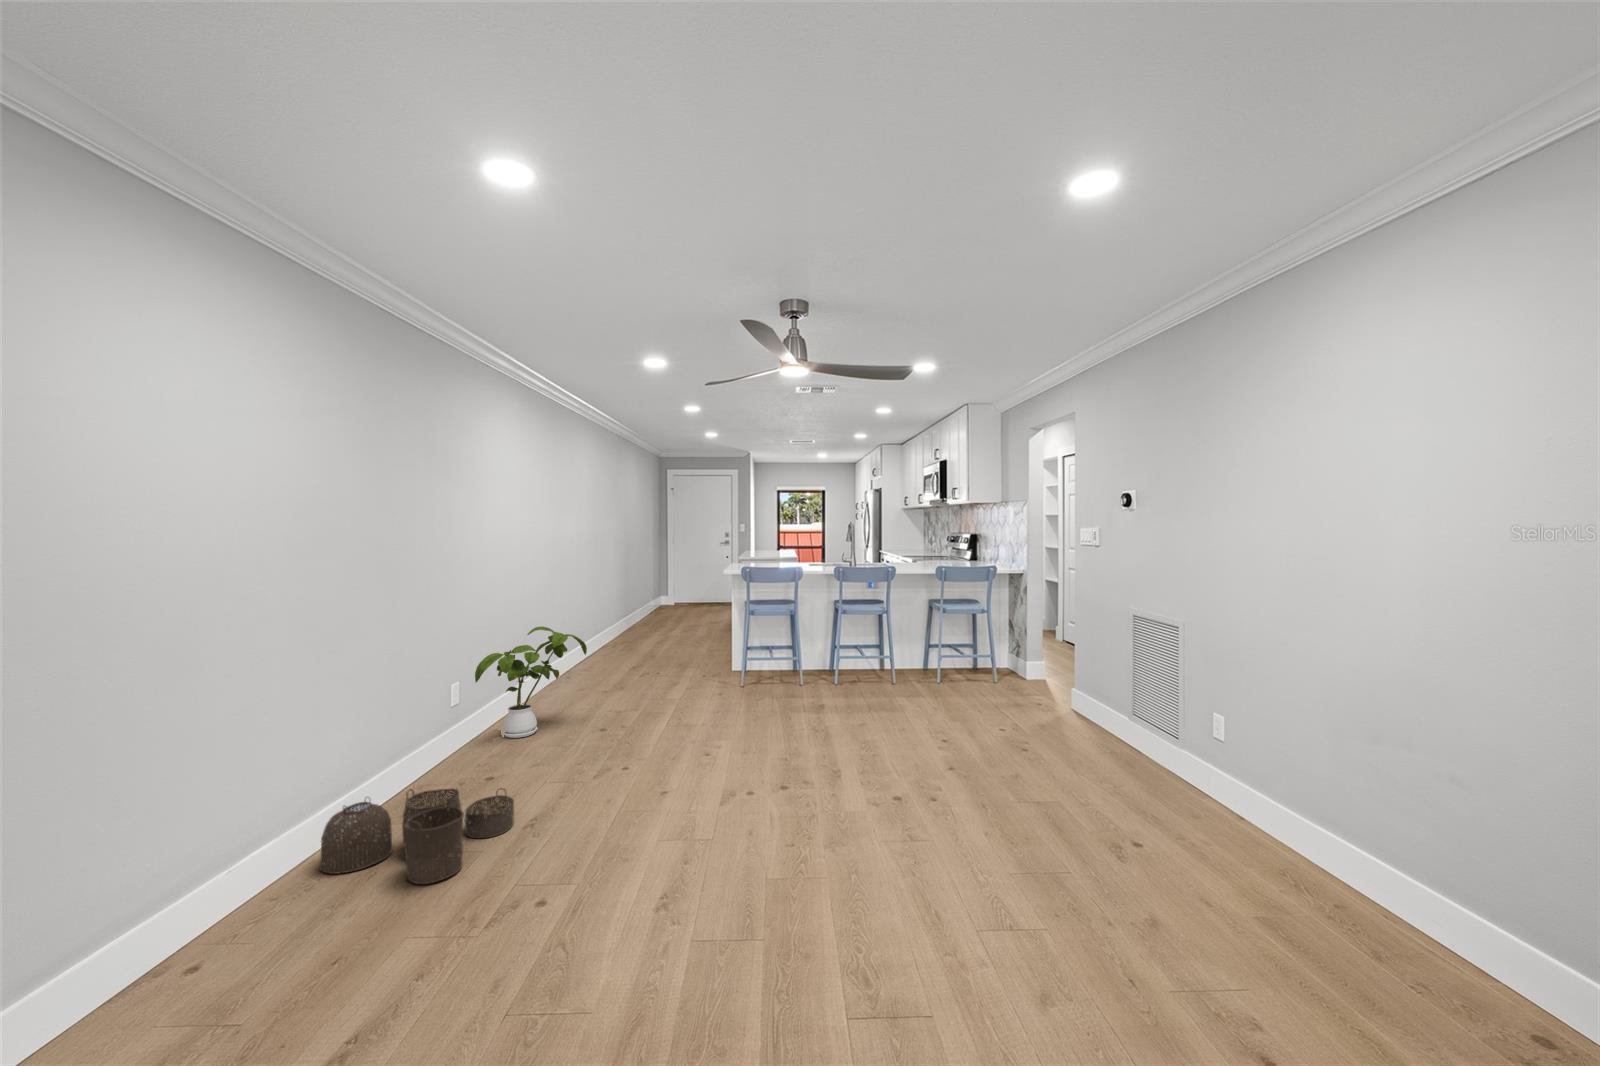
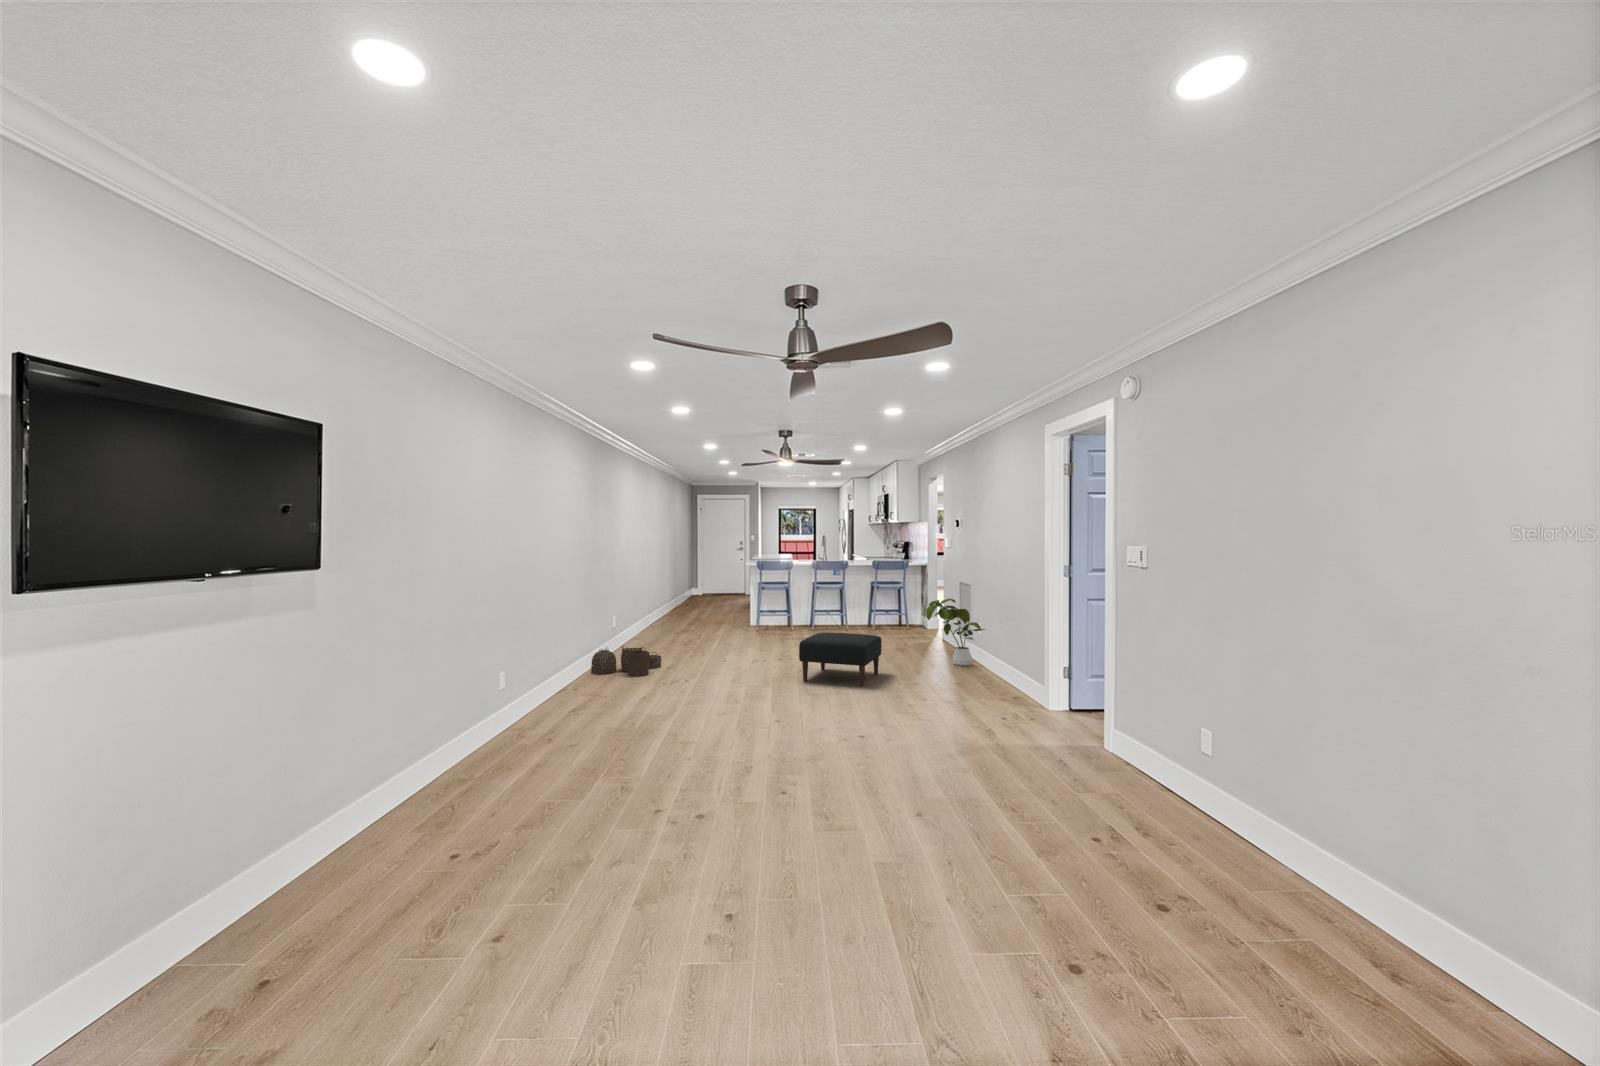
house plant: present [475,627,587,738] -> present [926,598,985,666]
ottoman: none [840,755,1039,957] -> present [799,633,881,686]

